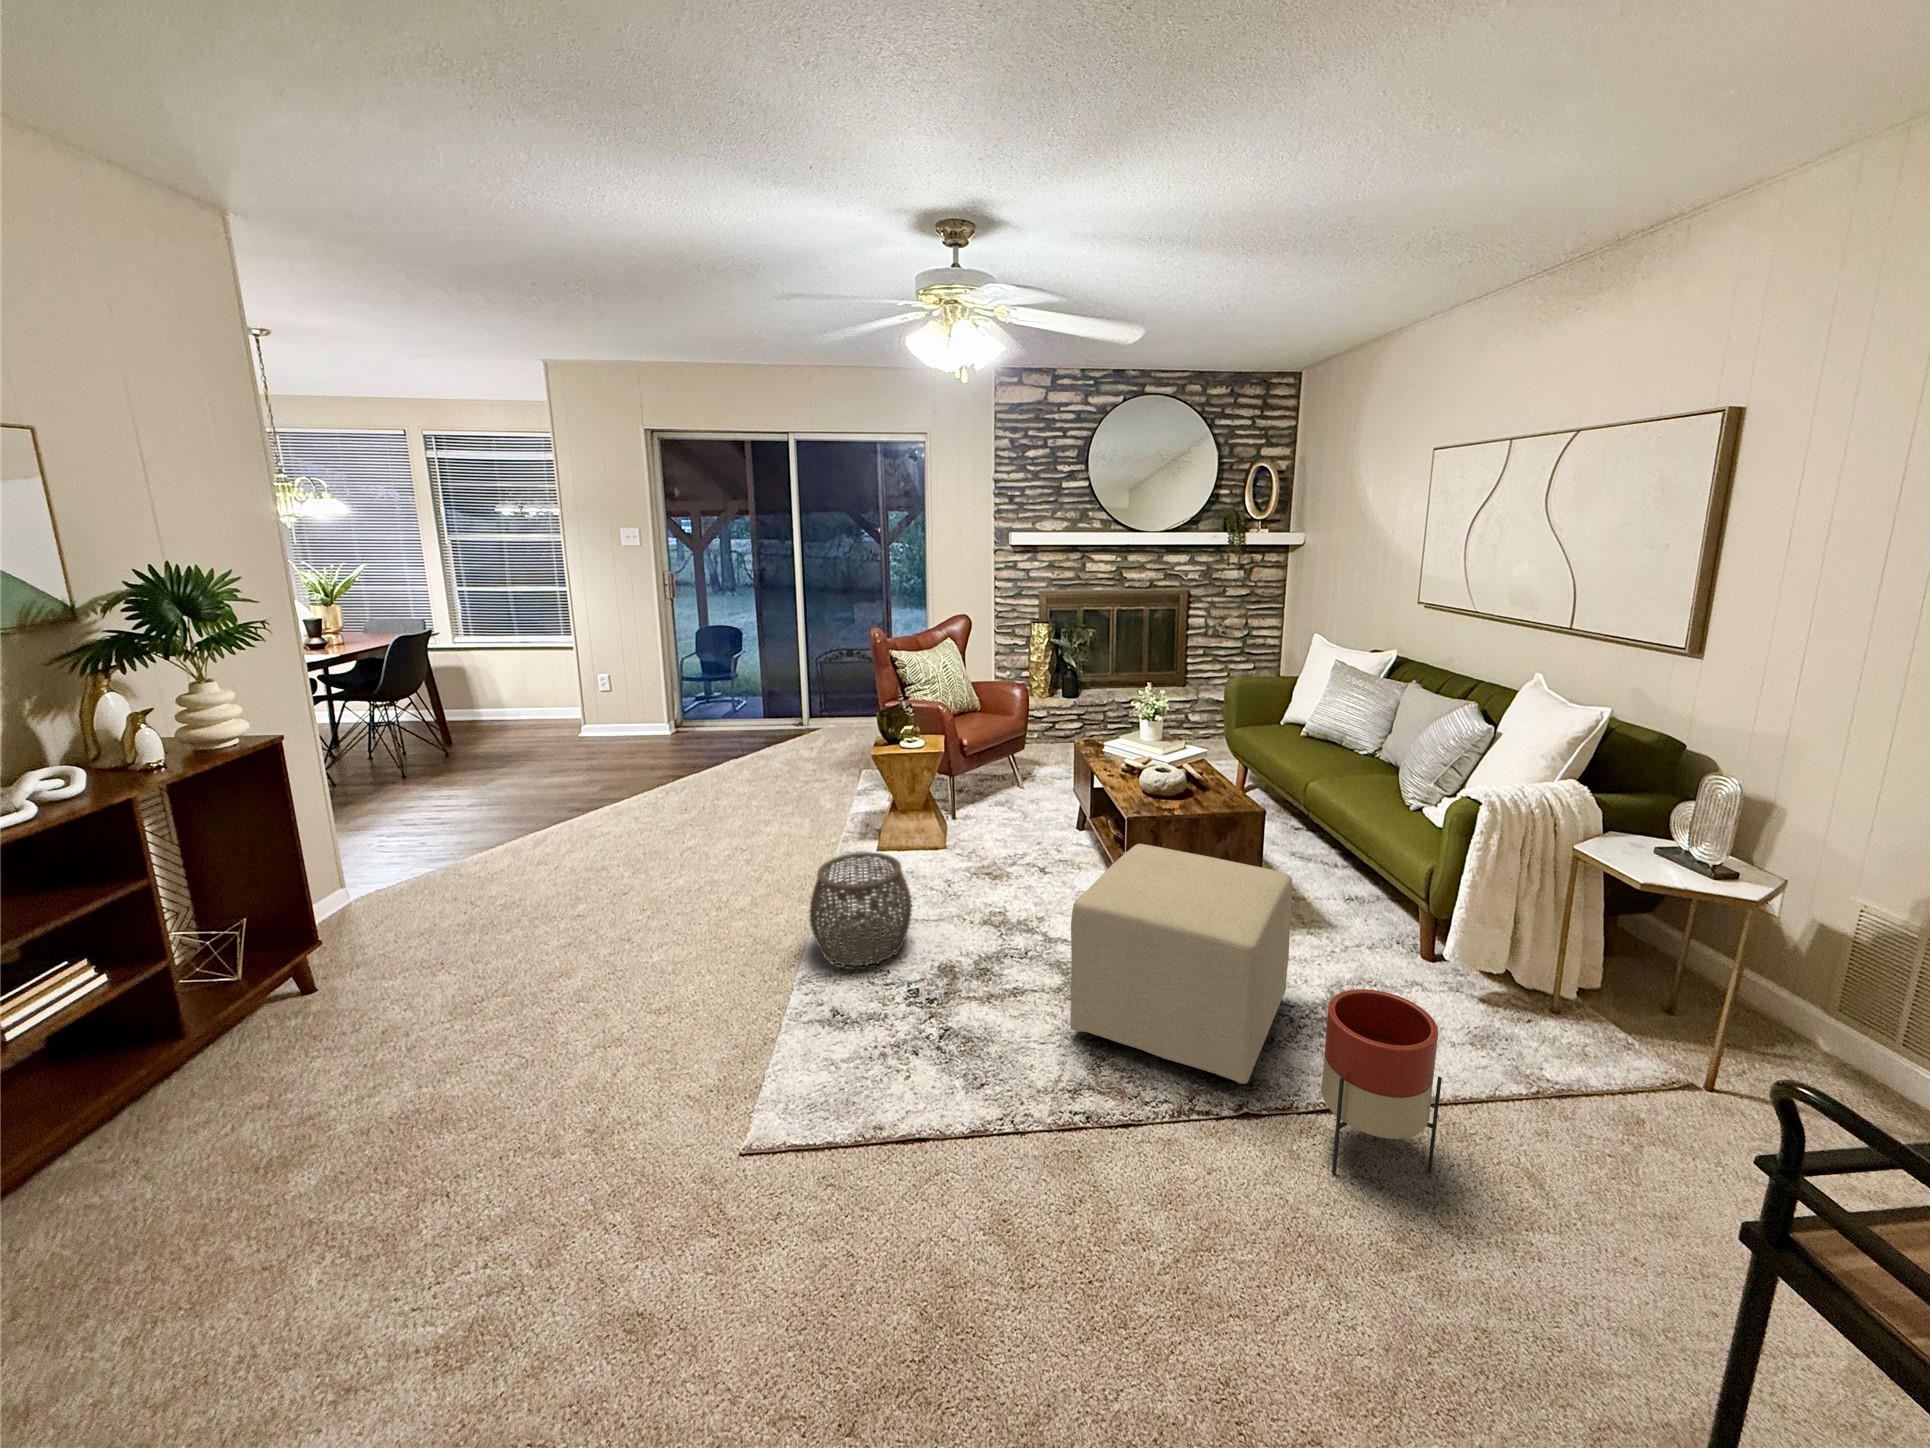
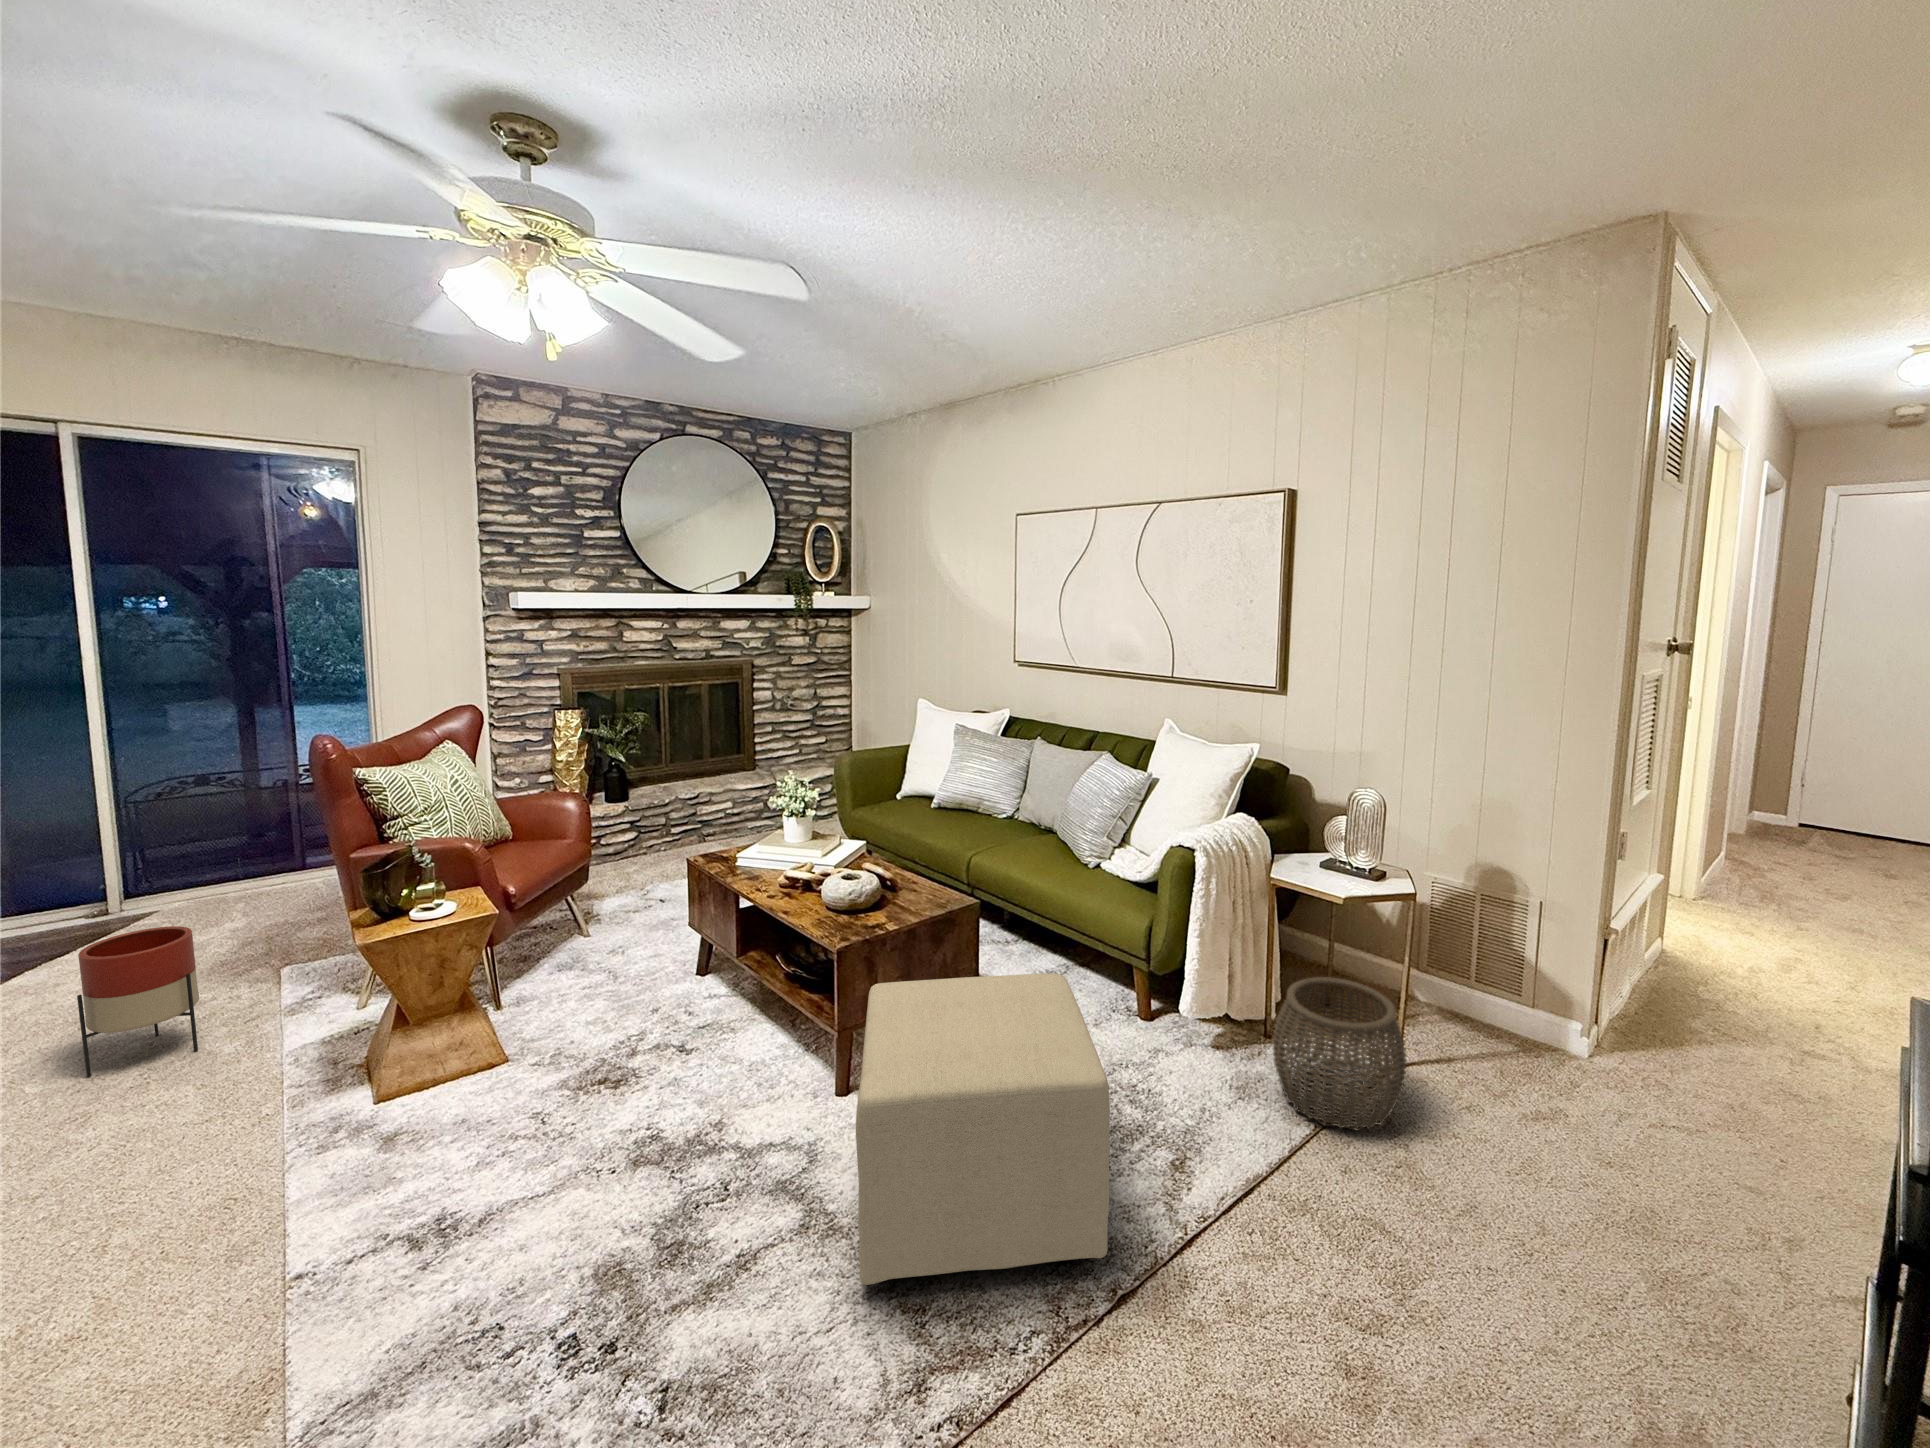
woven basket: present [809,852,912,967] -> present [1273,977,1407,1130]
planter: present [1321,989,1442,1174] -> present [77,926,199,1077]

